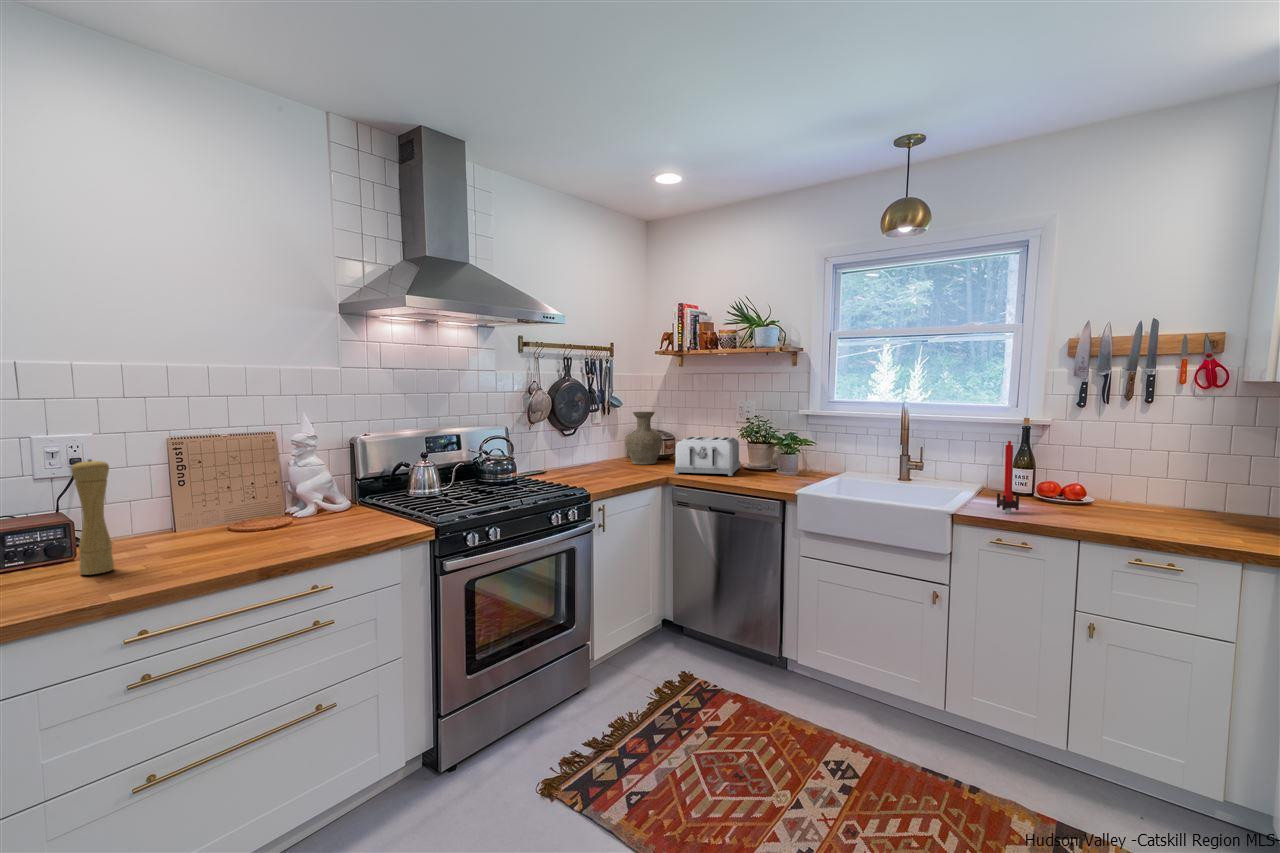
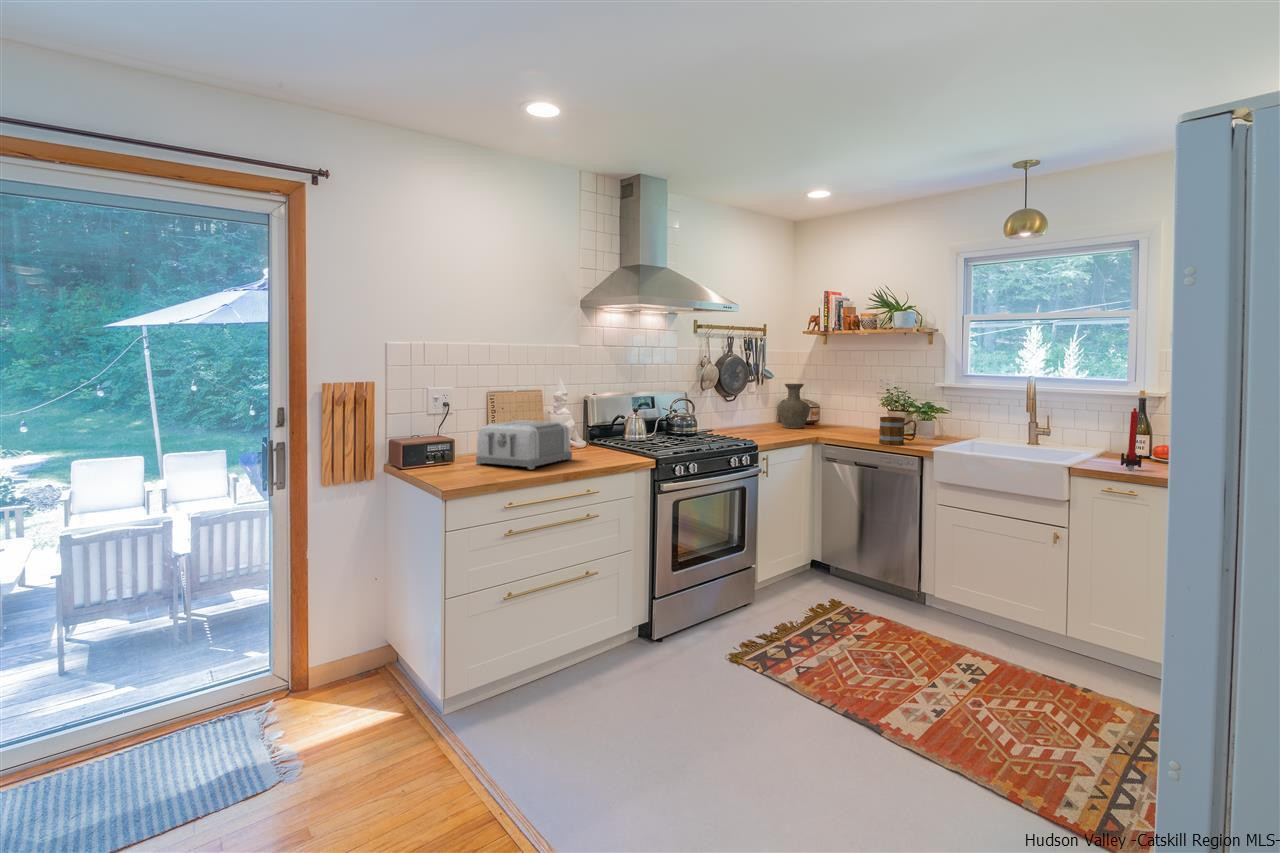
toaster: present [674,436,741,476] -> present [476,420,572,469]
mug: none [735,451,776,486] -> present [879,417,917,445]
pepper mill: present [71,459,114,575] -> none [449,401,469,476]

